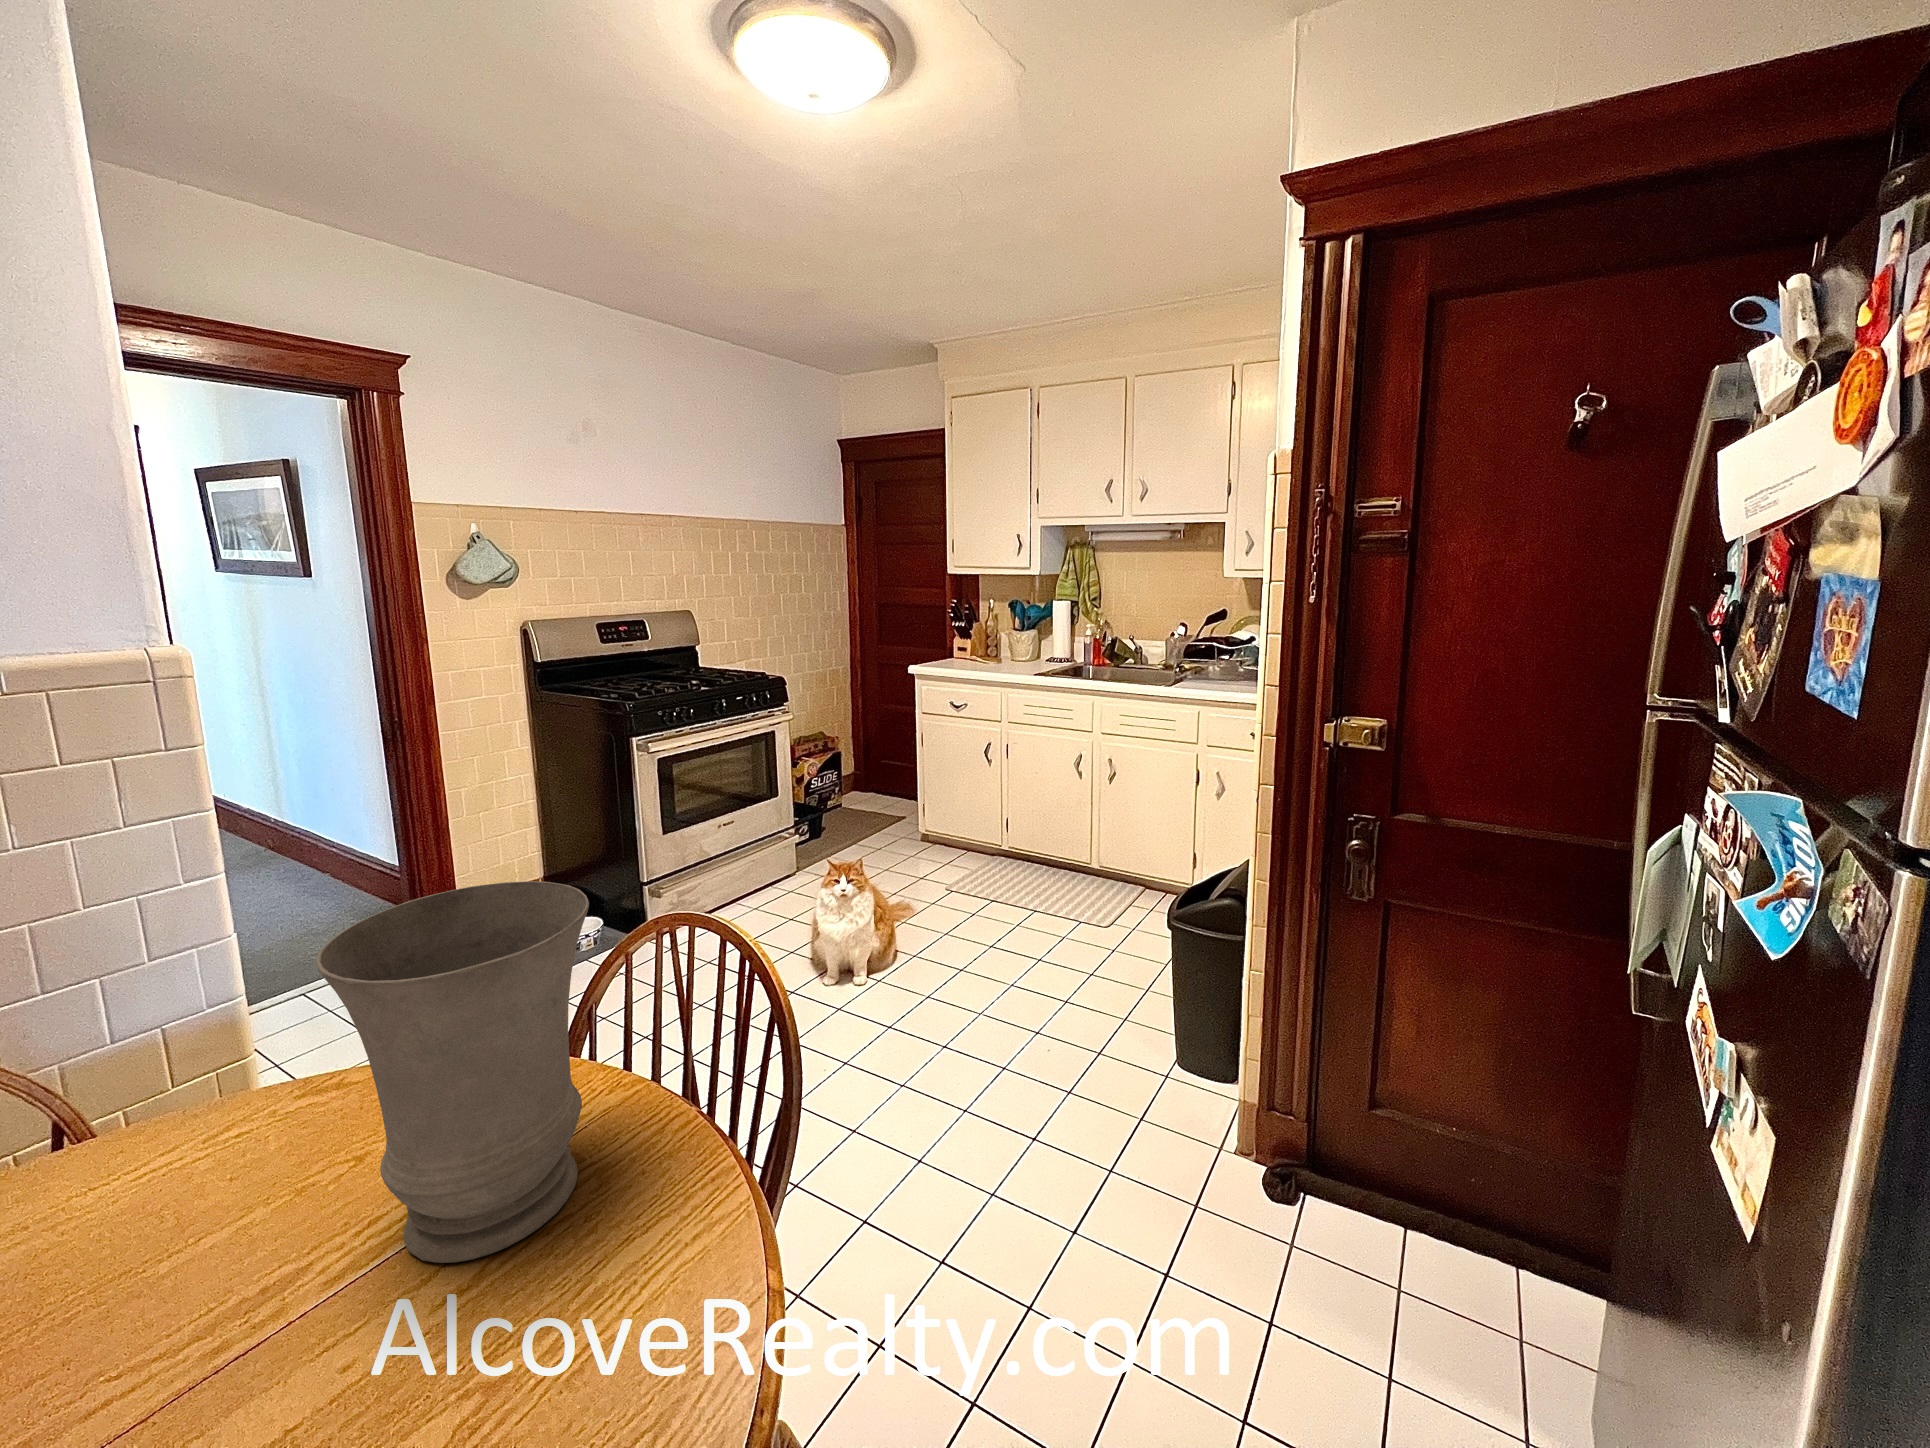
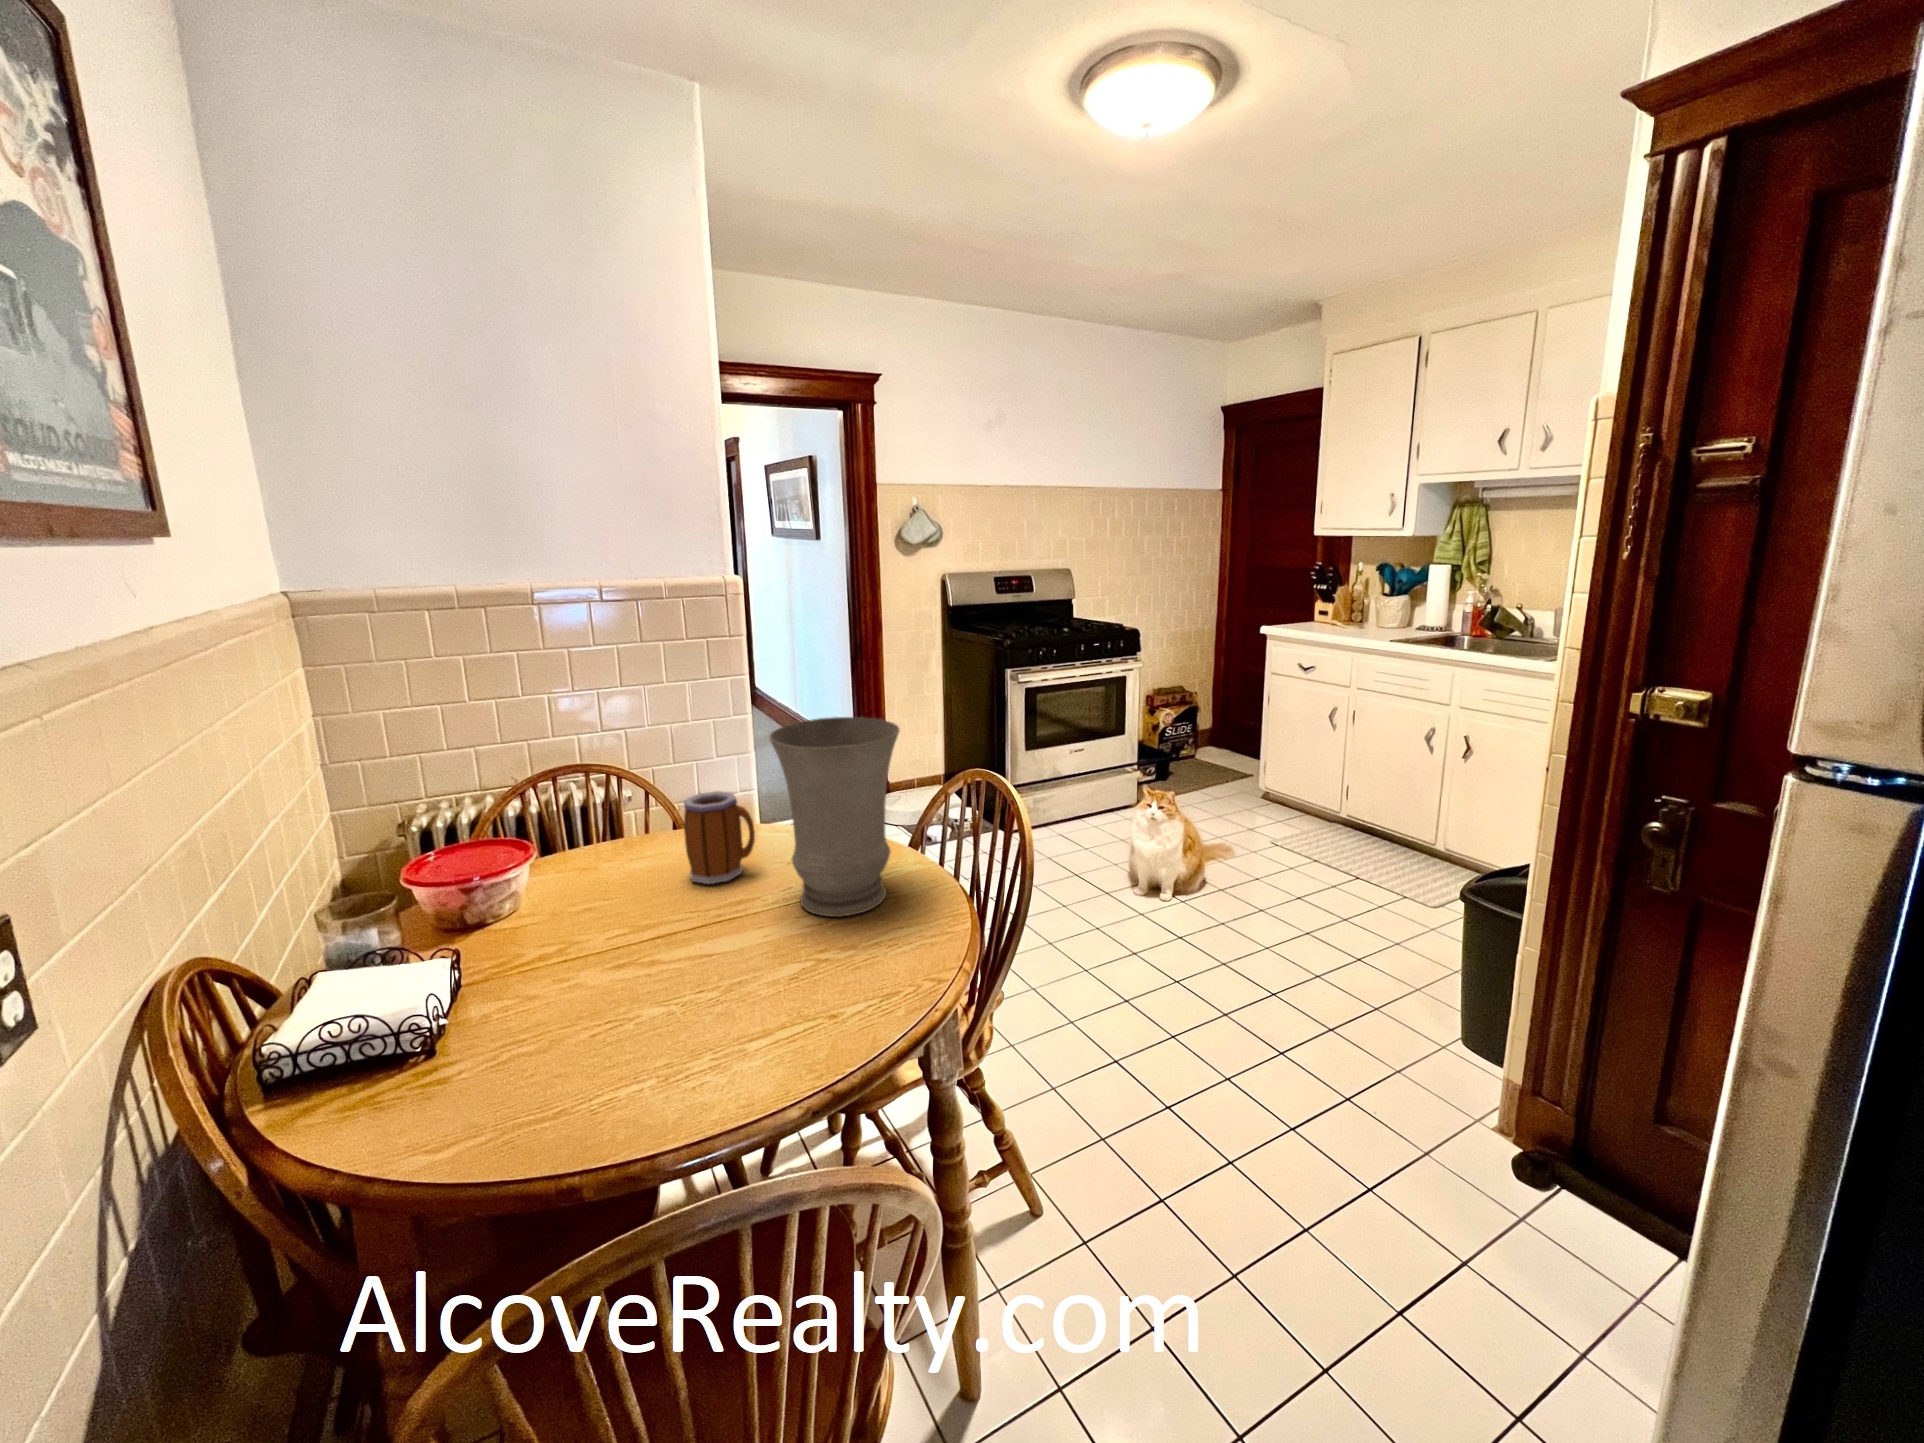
mug: none [81,1069,277,1279] -> present [684,791,755,884]

